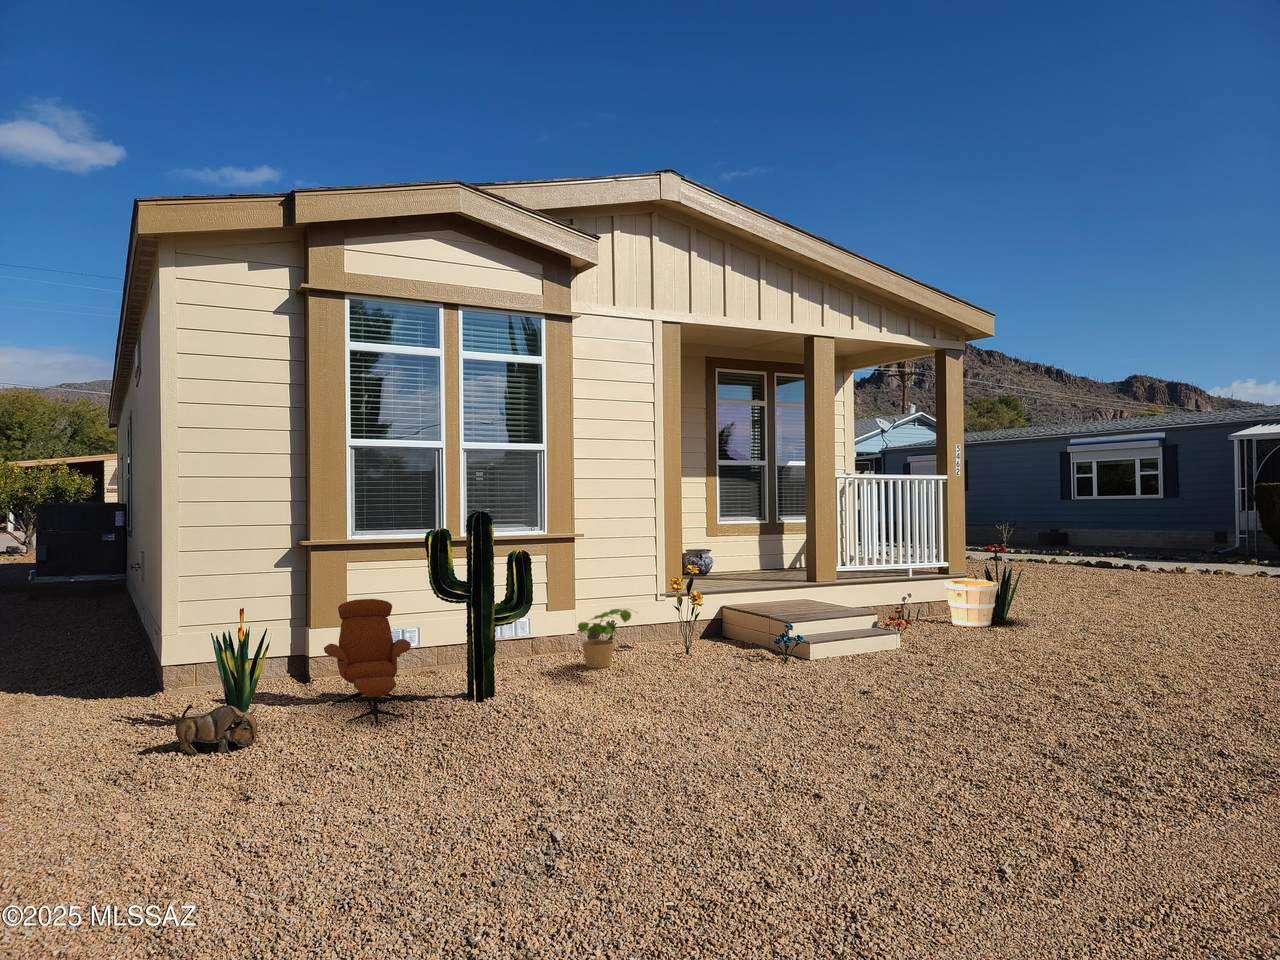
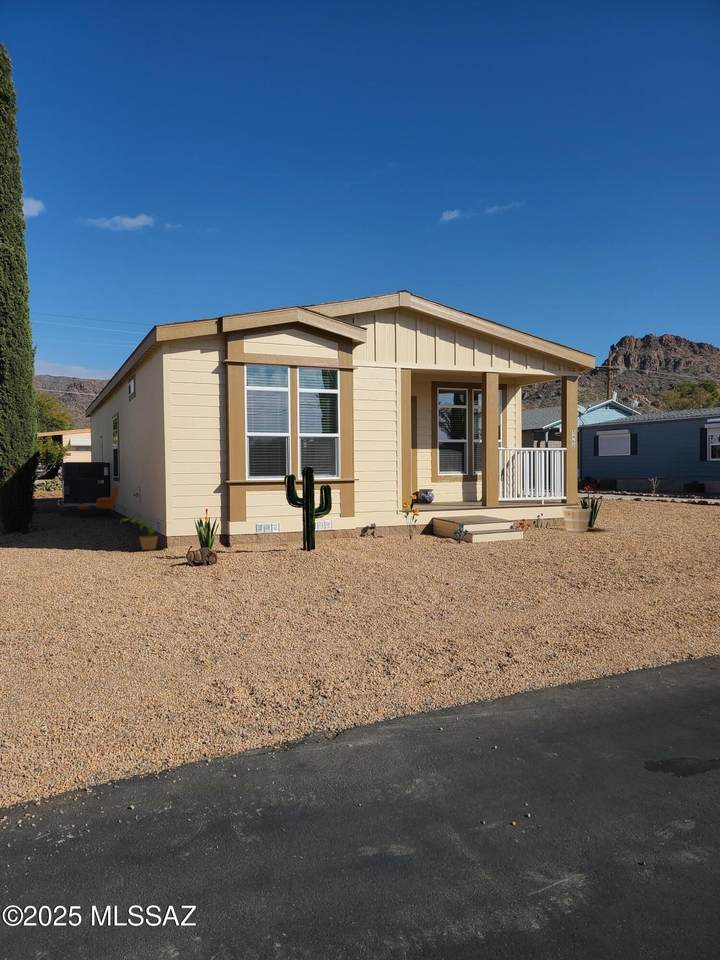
lounge chair: present [324,599,411,727] -> present [78,486,119,516]
potted plant: present [578,609,631,668] -> present [120,518,158,550]

